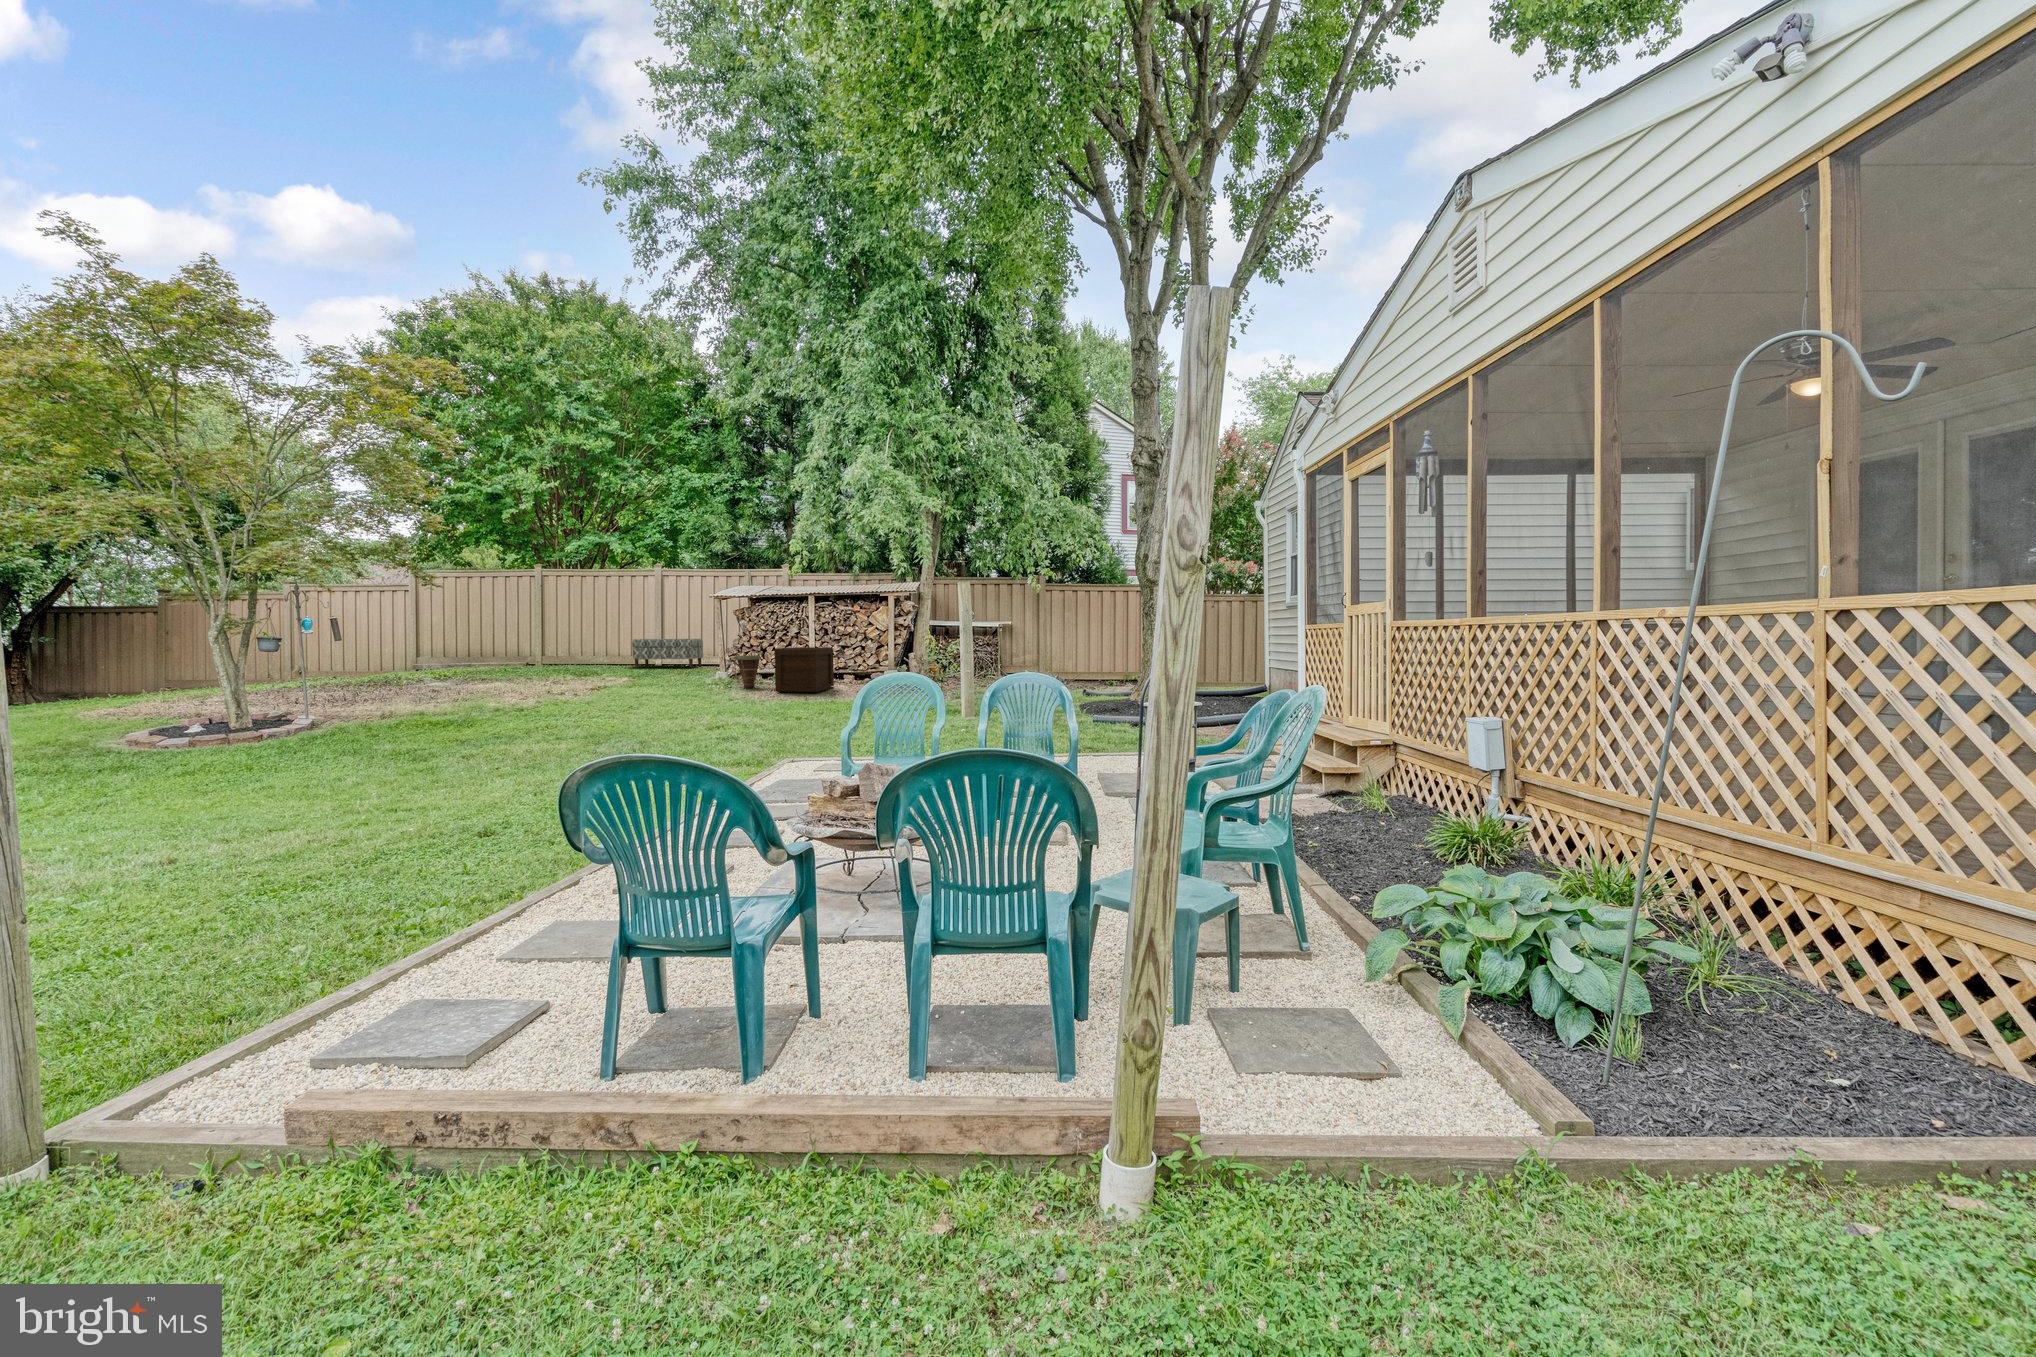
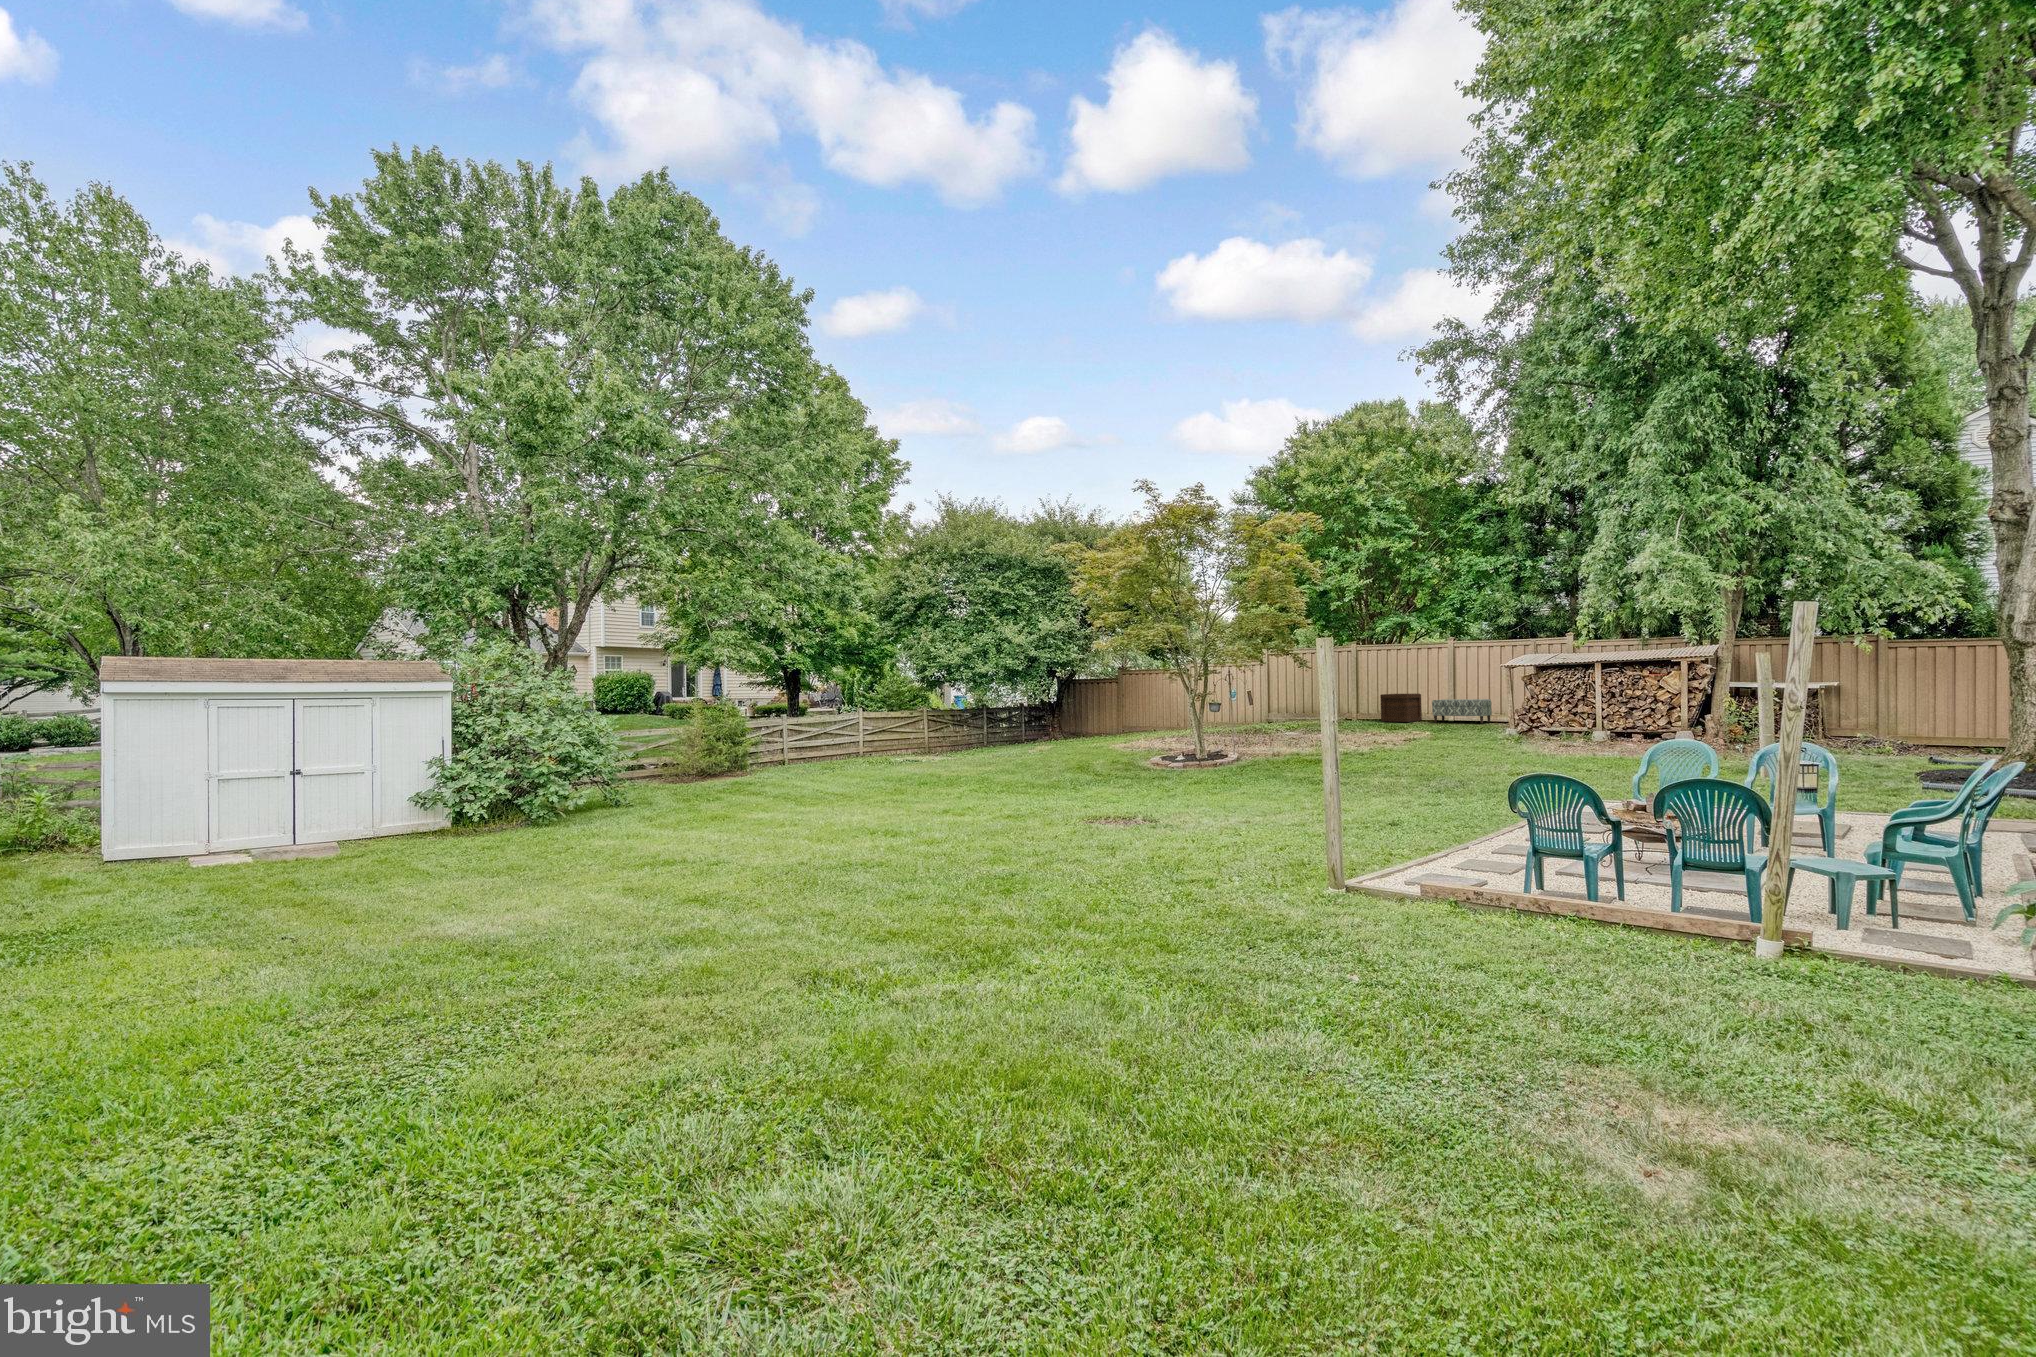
wooden crate: present [775,647,834,692] -> present [1380,693,1422,722]
basket: present [734,652,760,688] -> none [1524,712,1548,742]

